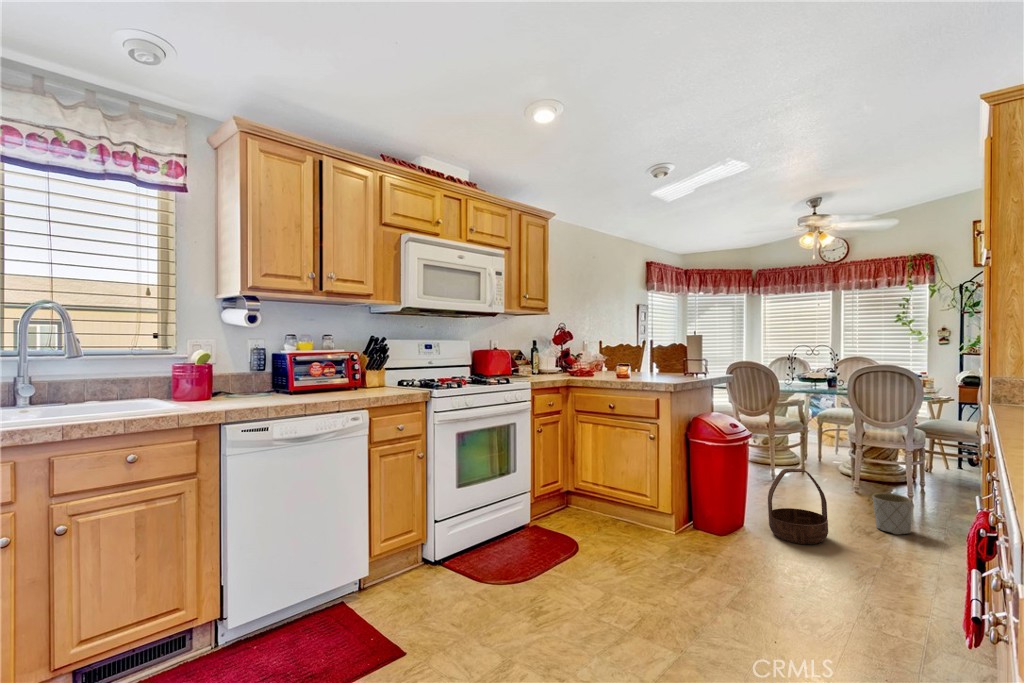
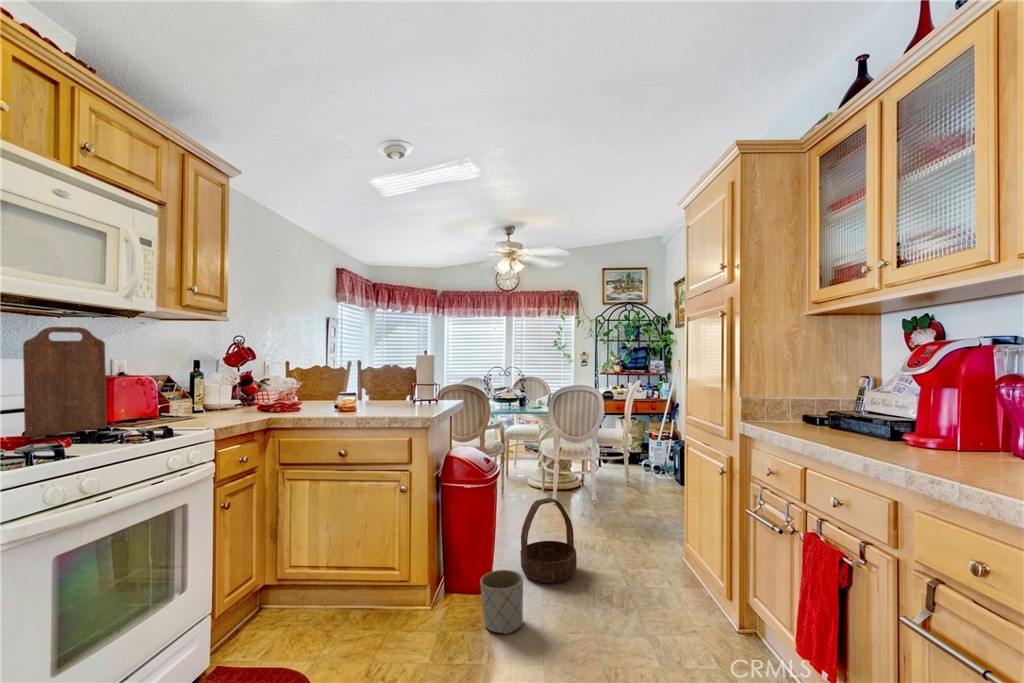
cutting board: none [451,324,484,379] -> present [23,327,107,437]
planter: present [873,493,912,535] -> present [480,570,523,634]

